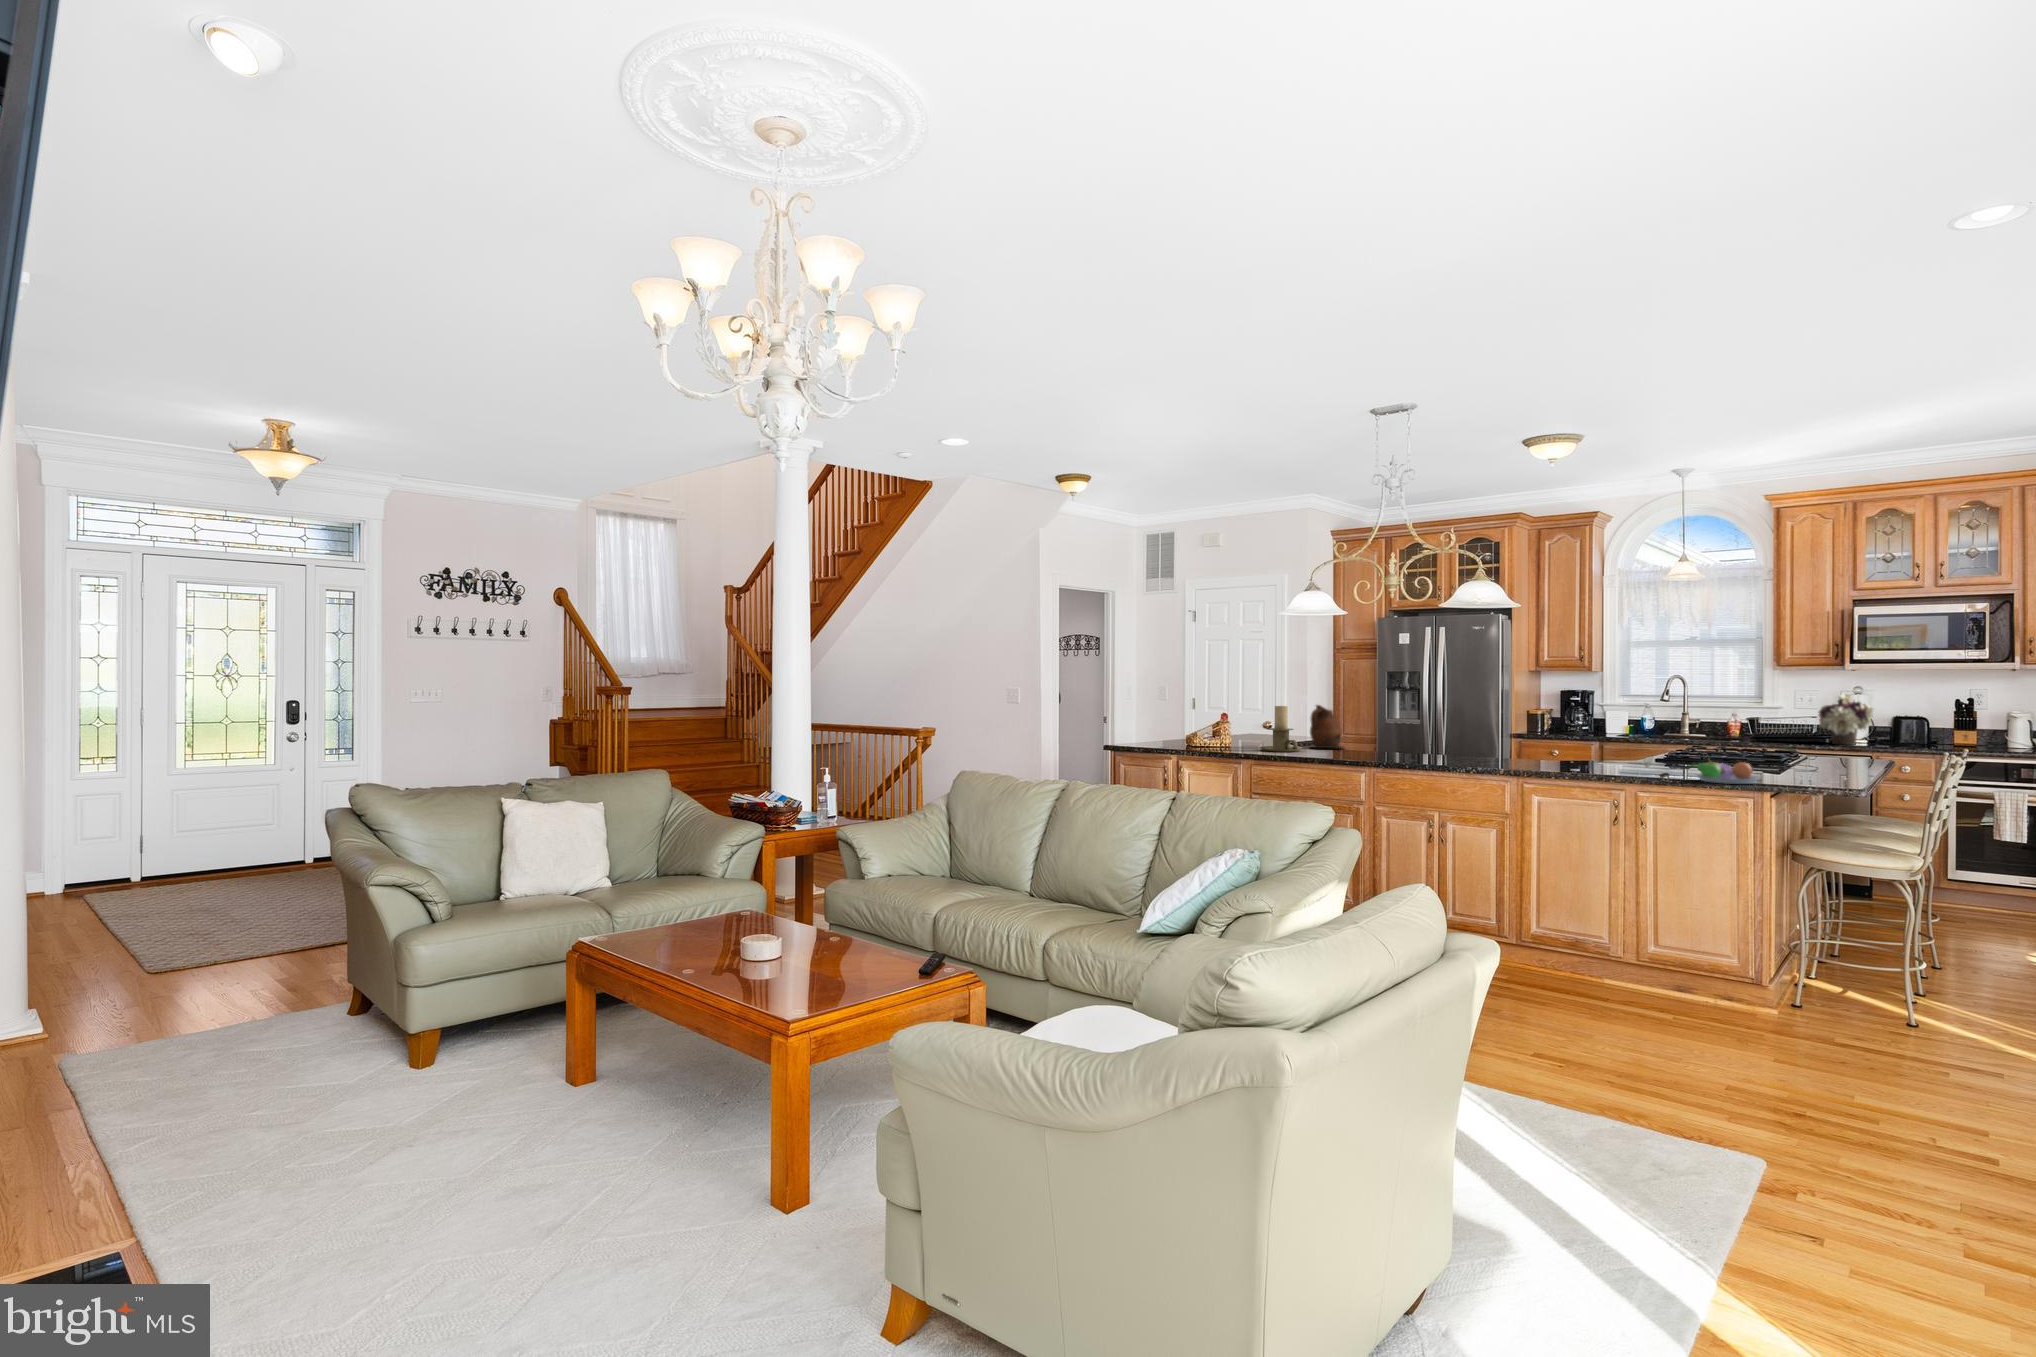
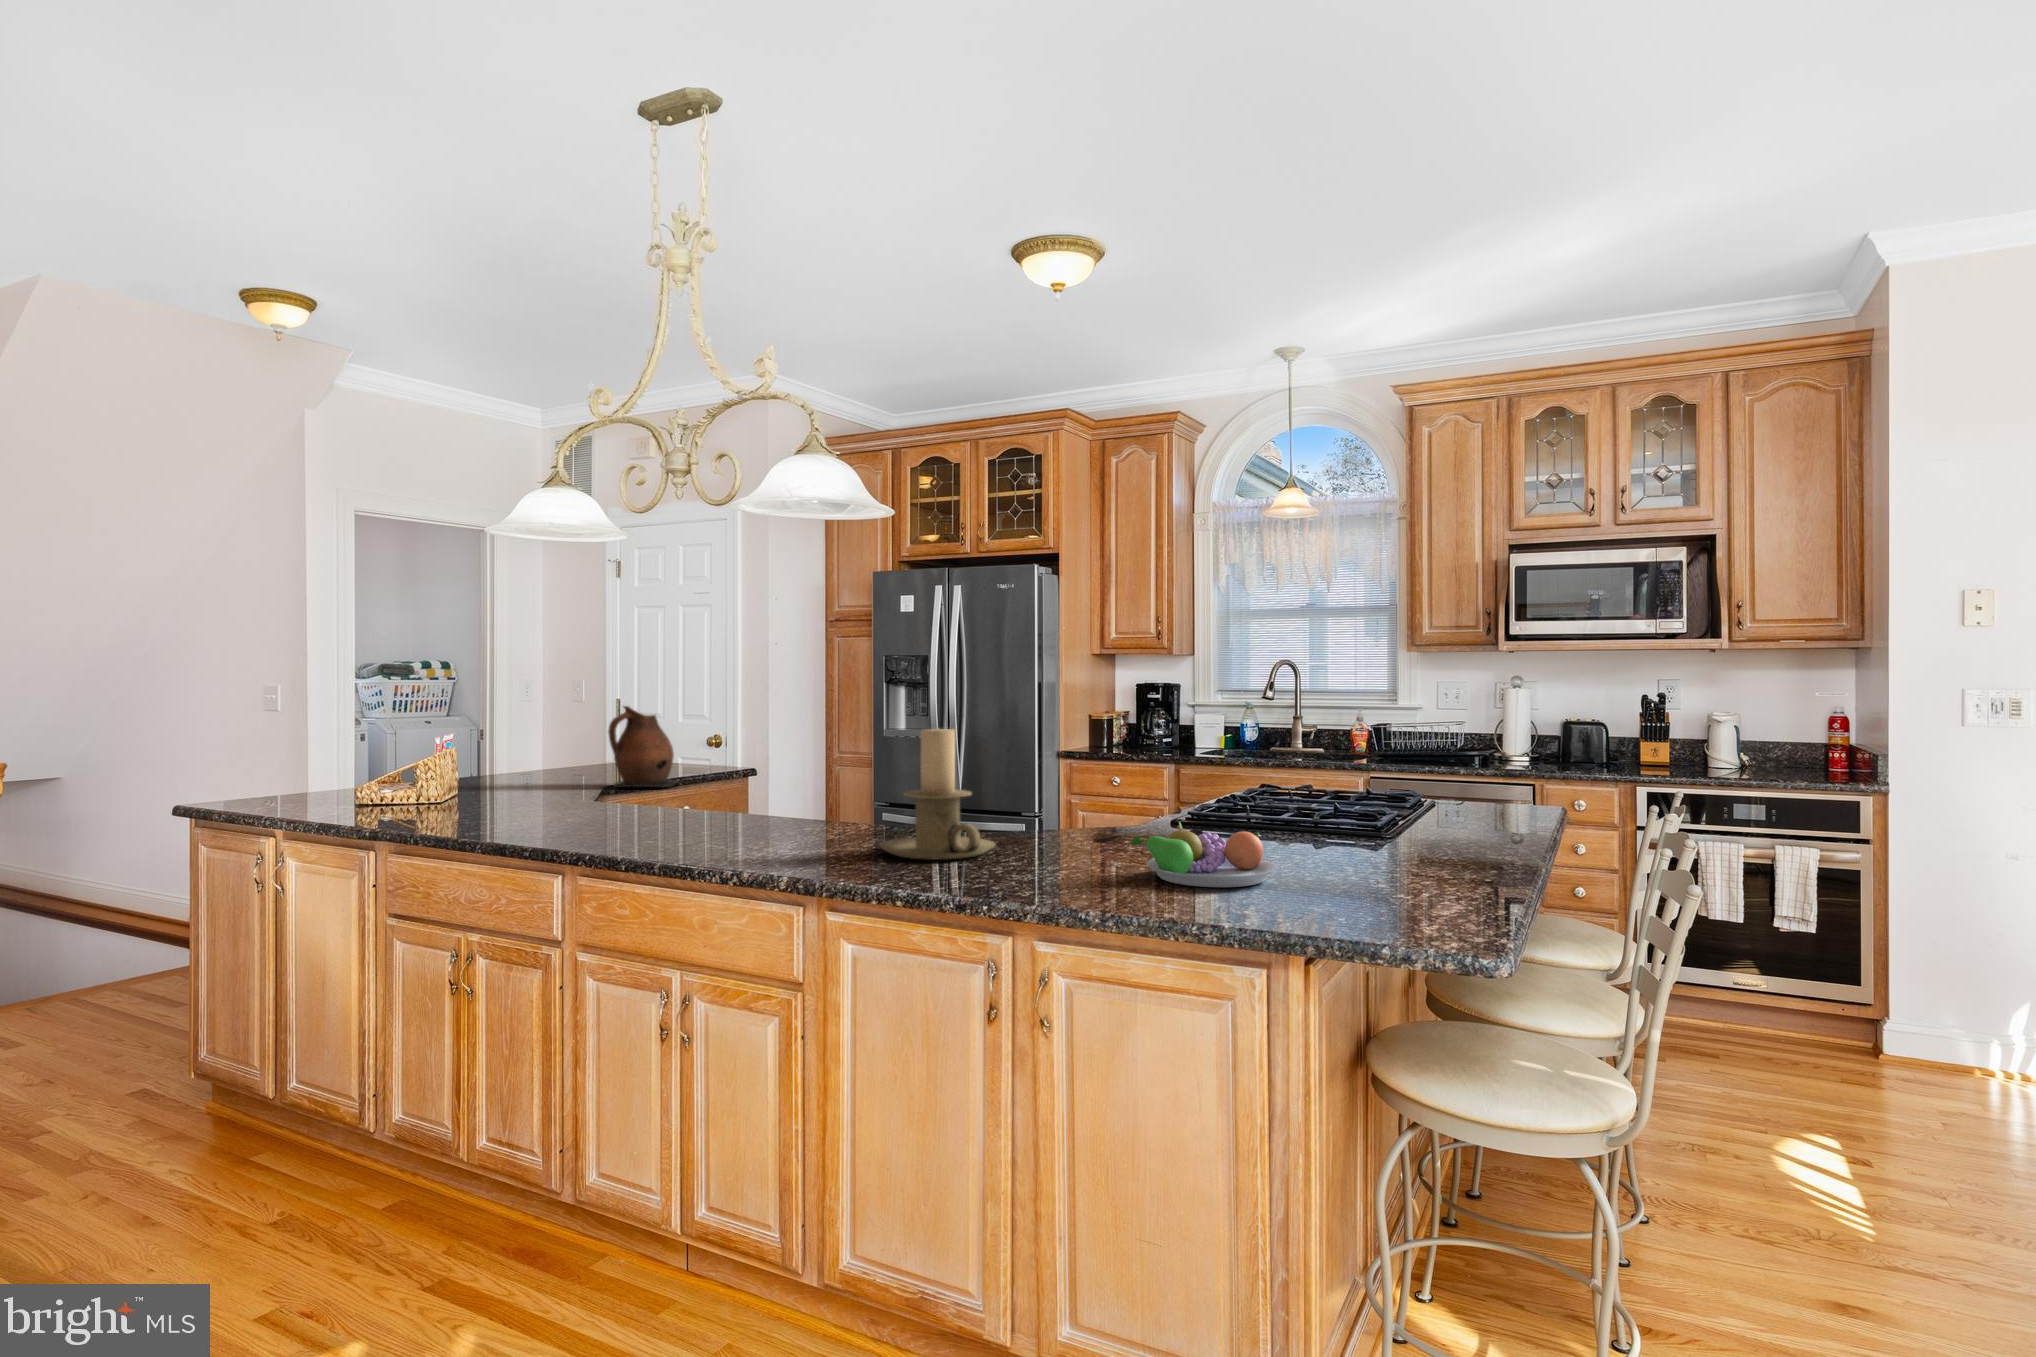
flower arrangement: present [1818,695,1873,745] -> none [1464,686,1536,763]
candle holder: present [1260,706,1302,752] -> present [879,729,996,860]

